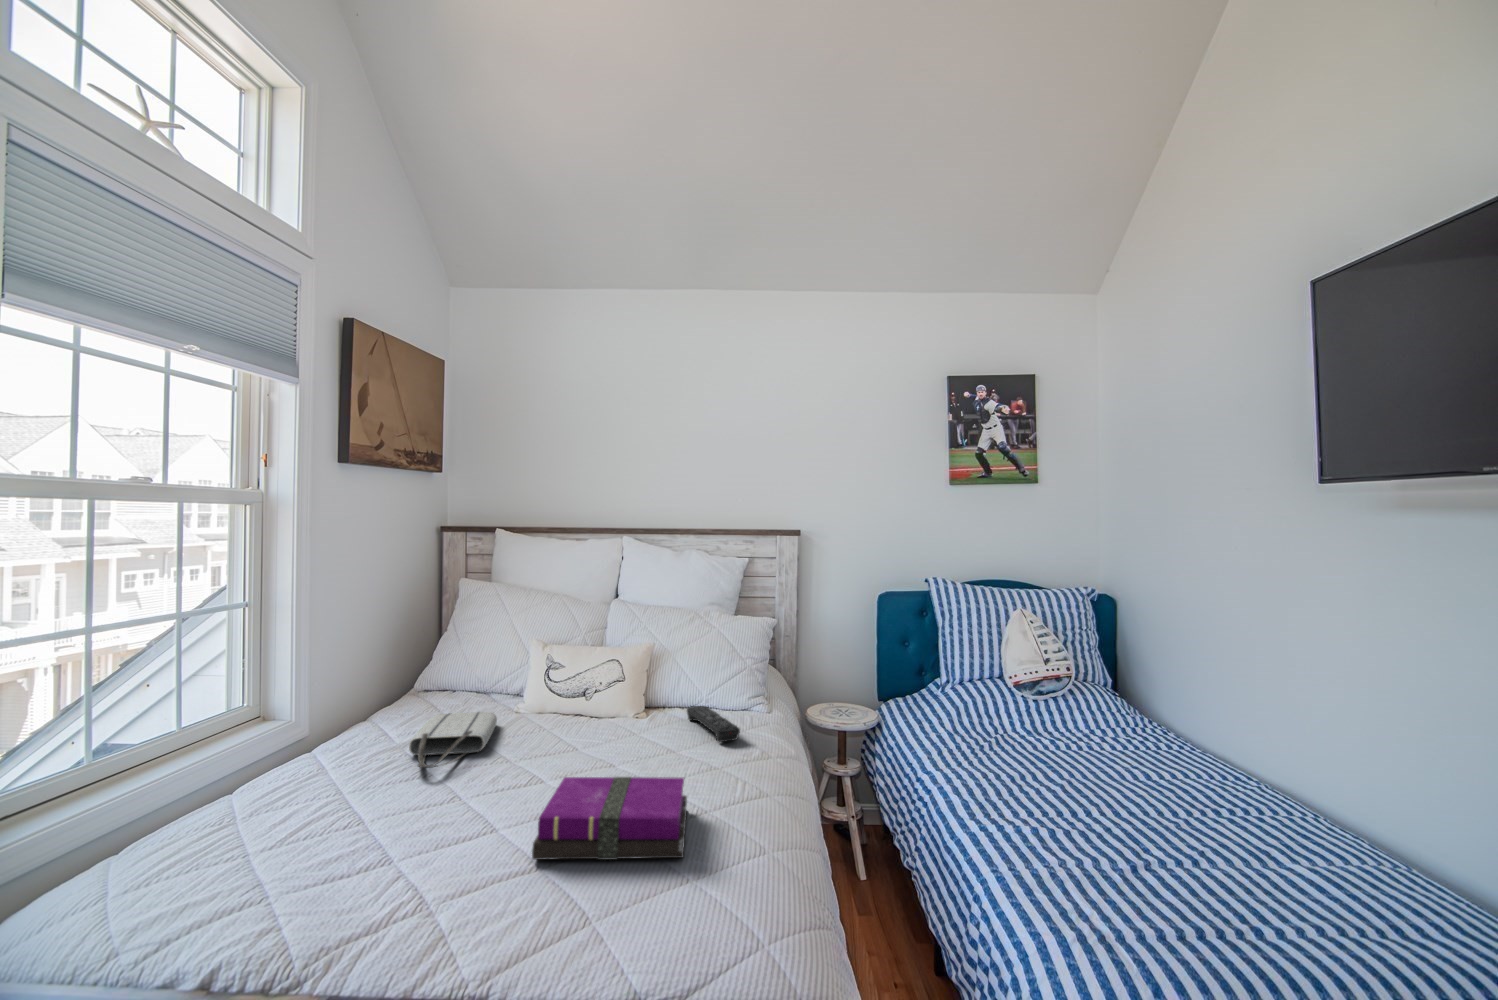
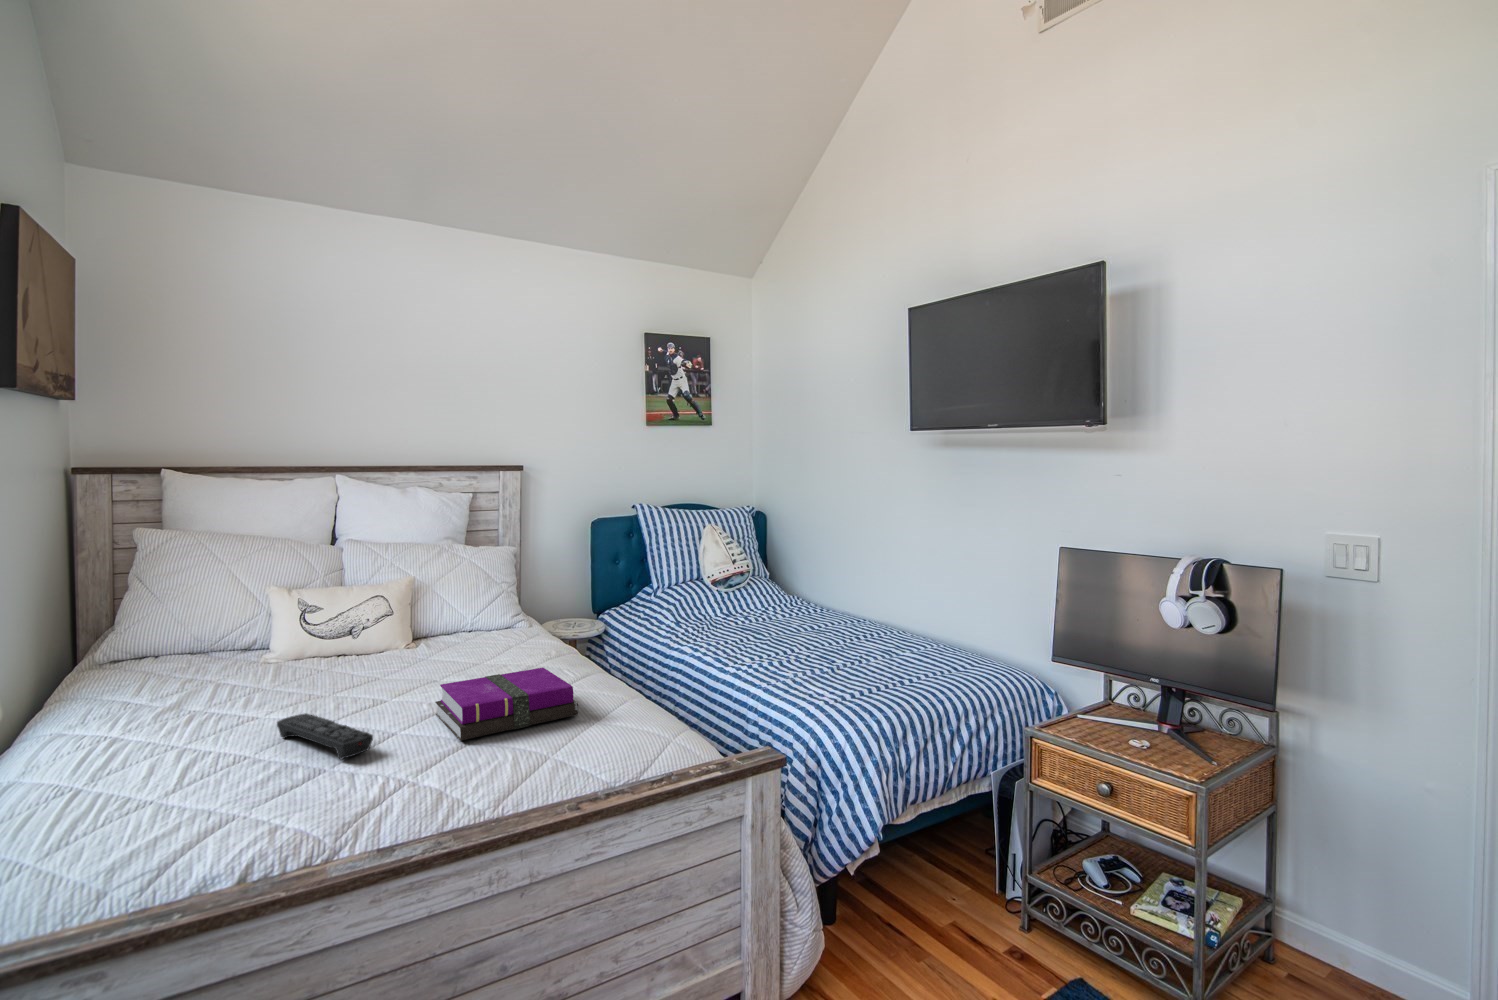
remote control: present [687,706,740,742] -> present [277,714,373,759]
tote bag: present [409,712,497,768] -> none [189,663,292,714]

